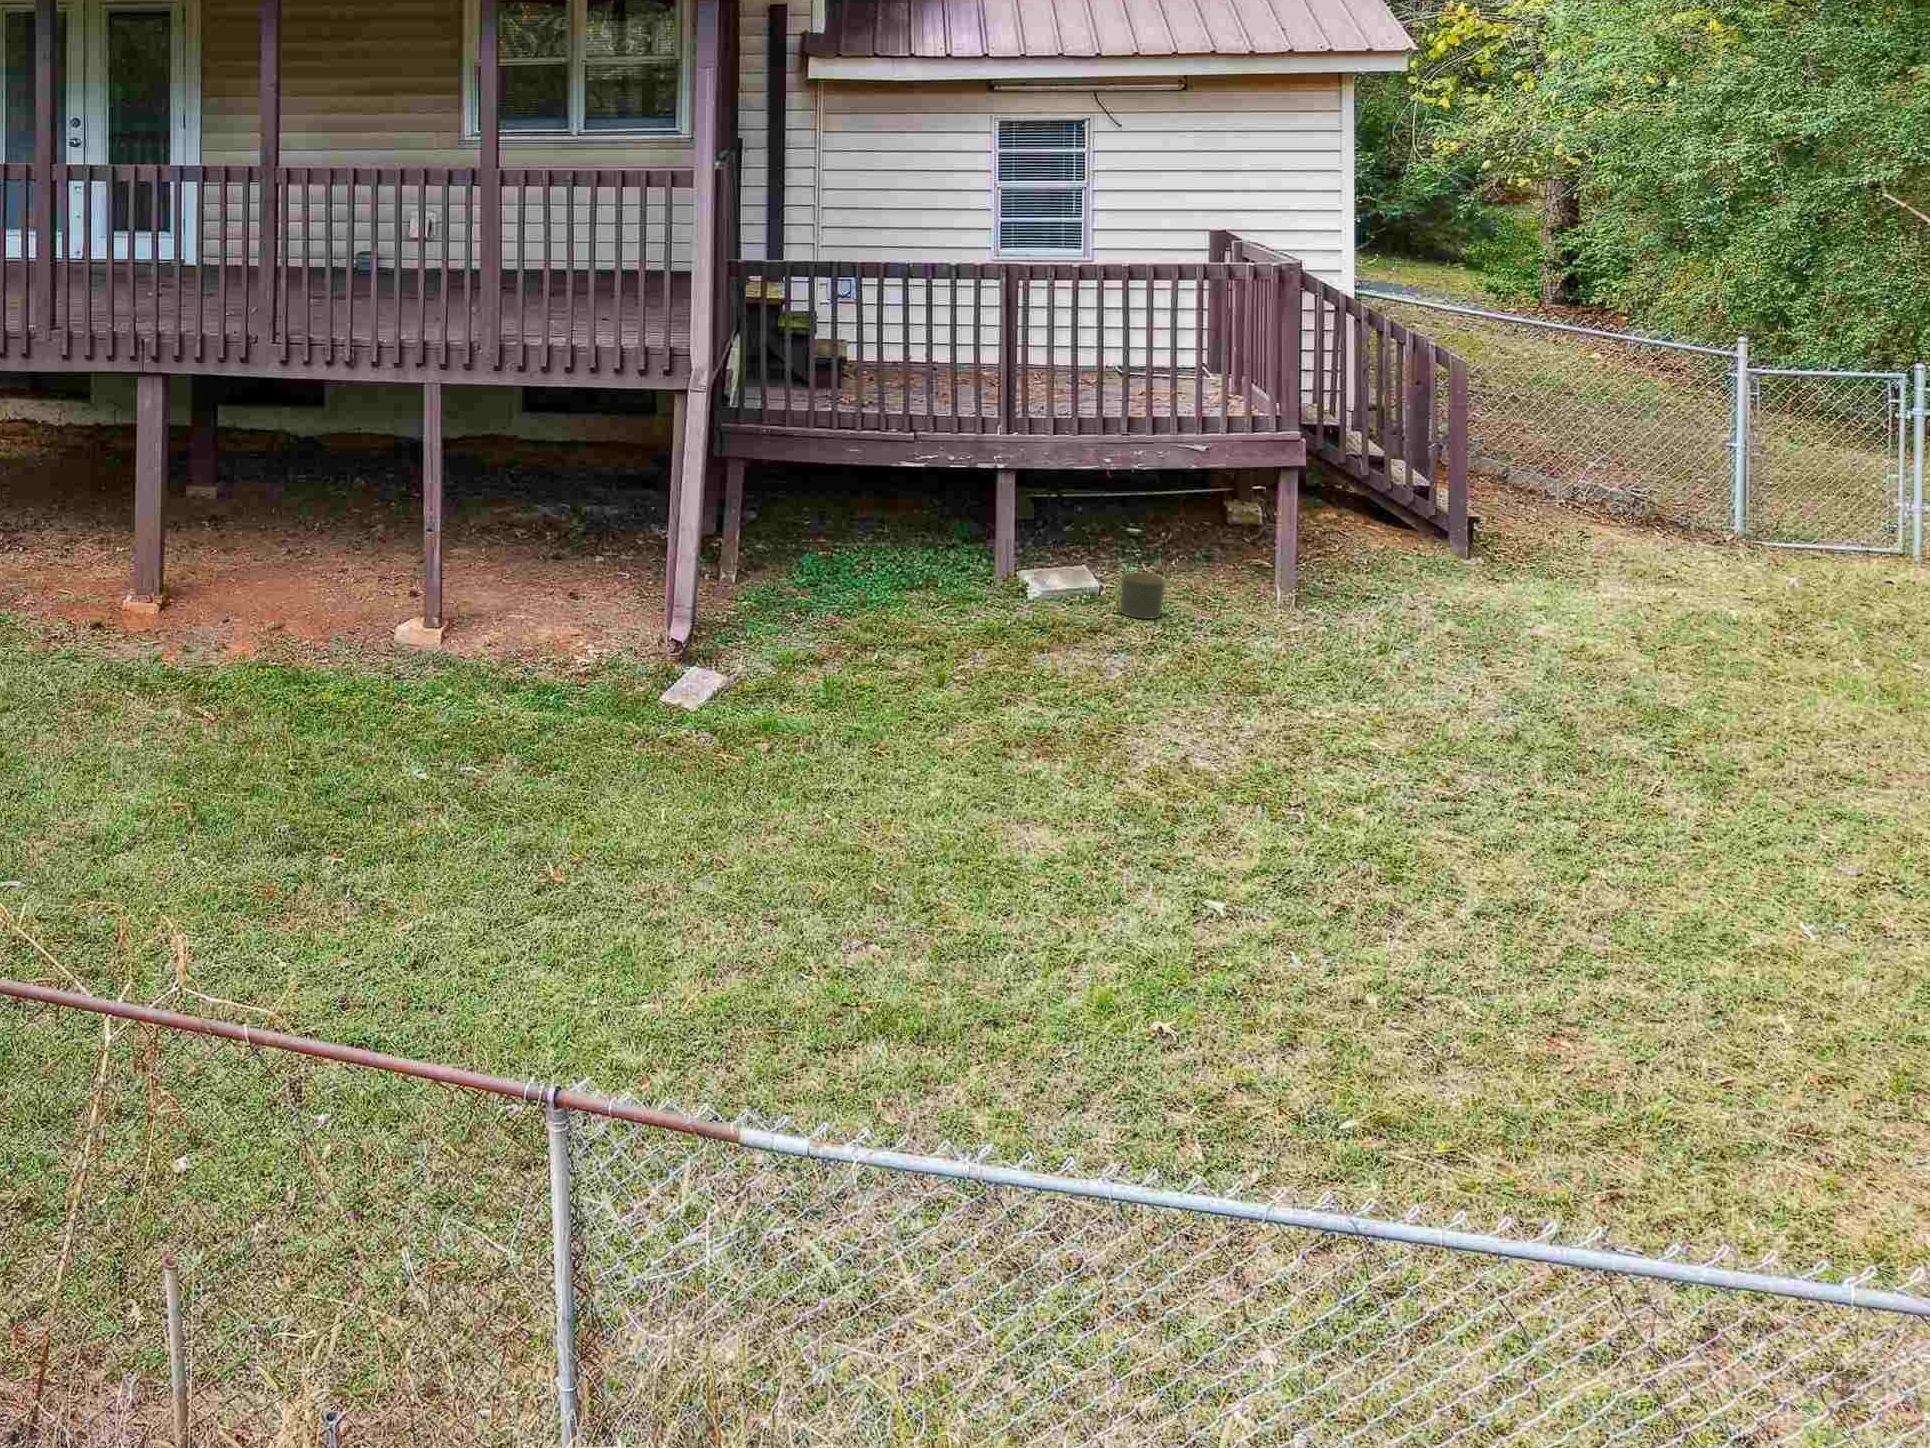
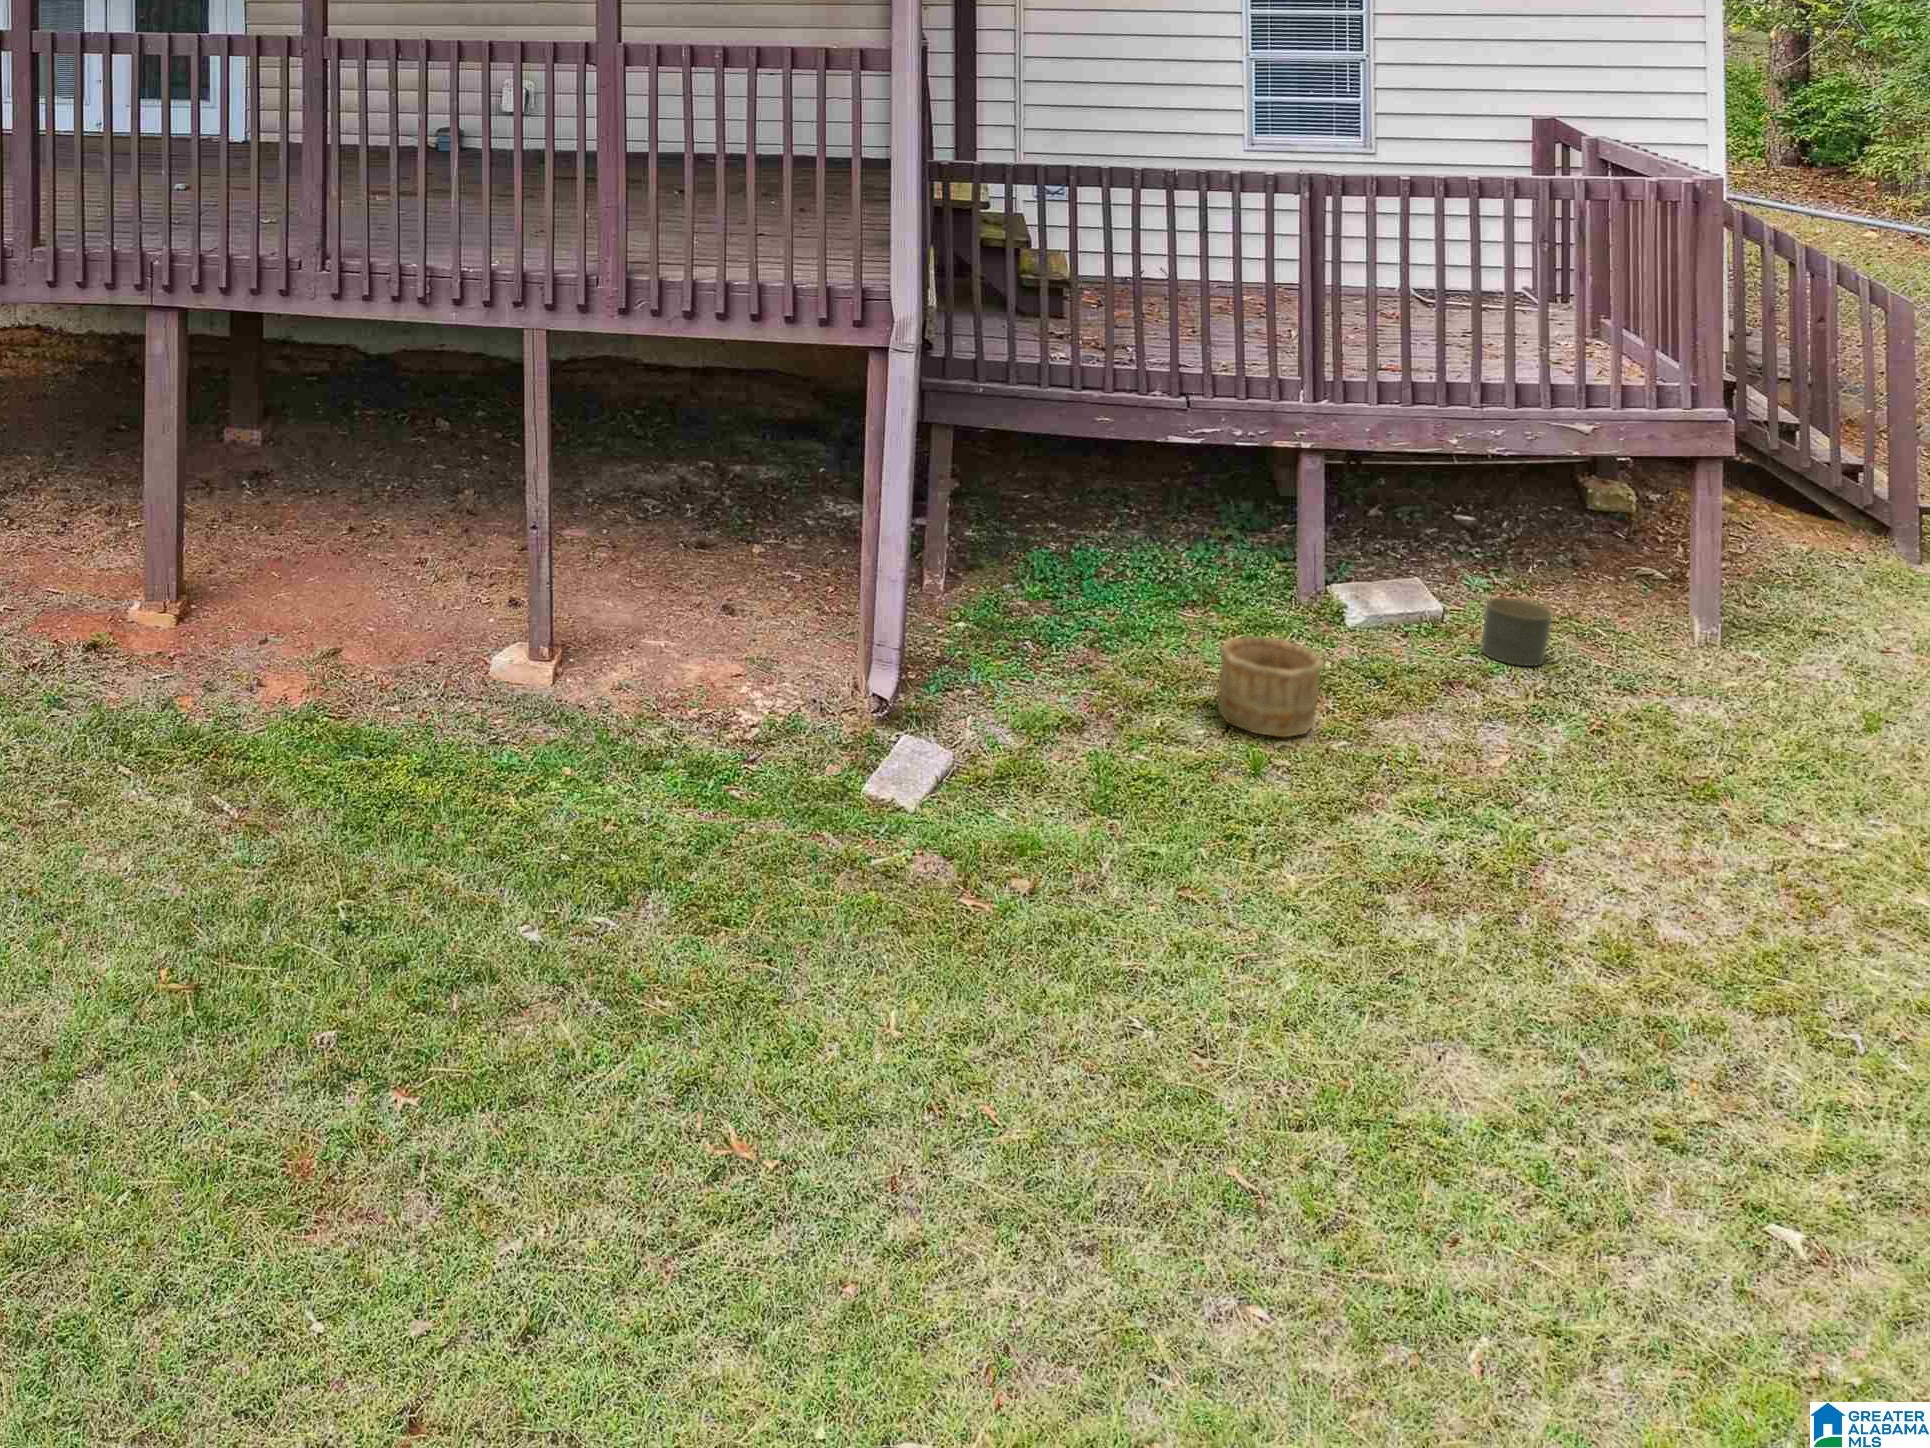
wooden bucket: none [919,596,990,662] -> present [1218,636,1324,738]

